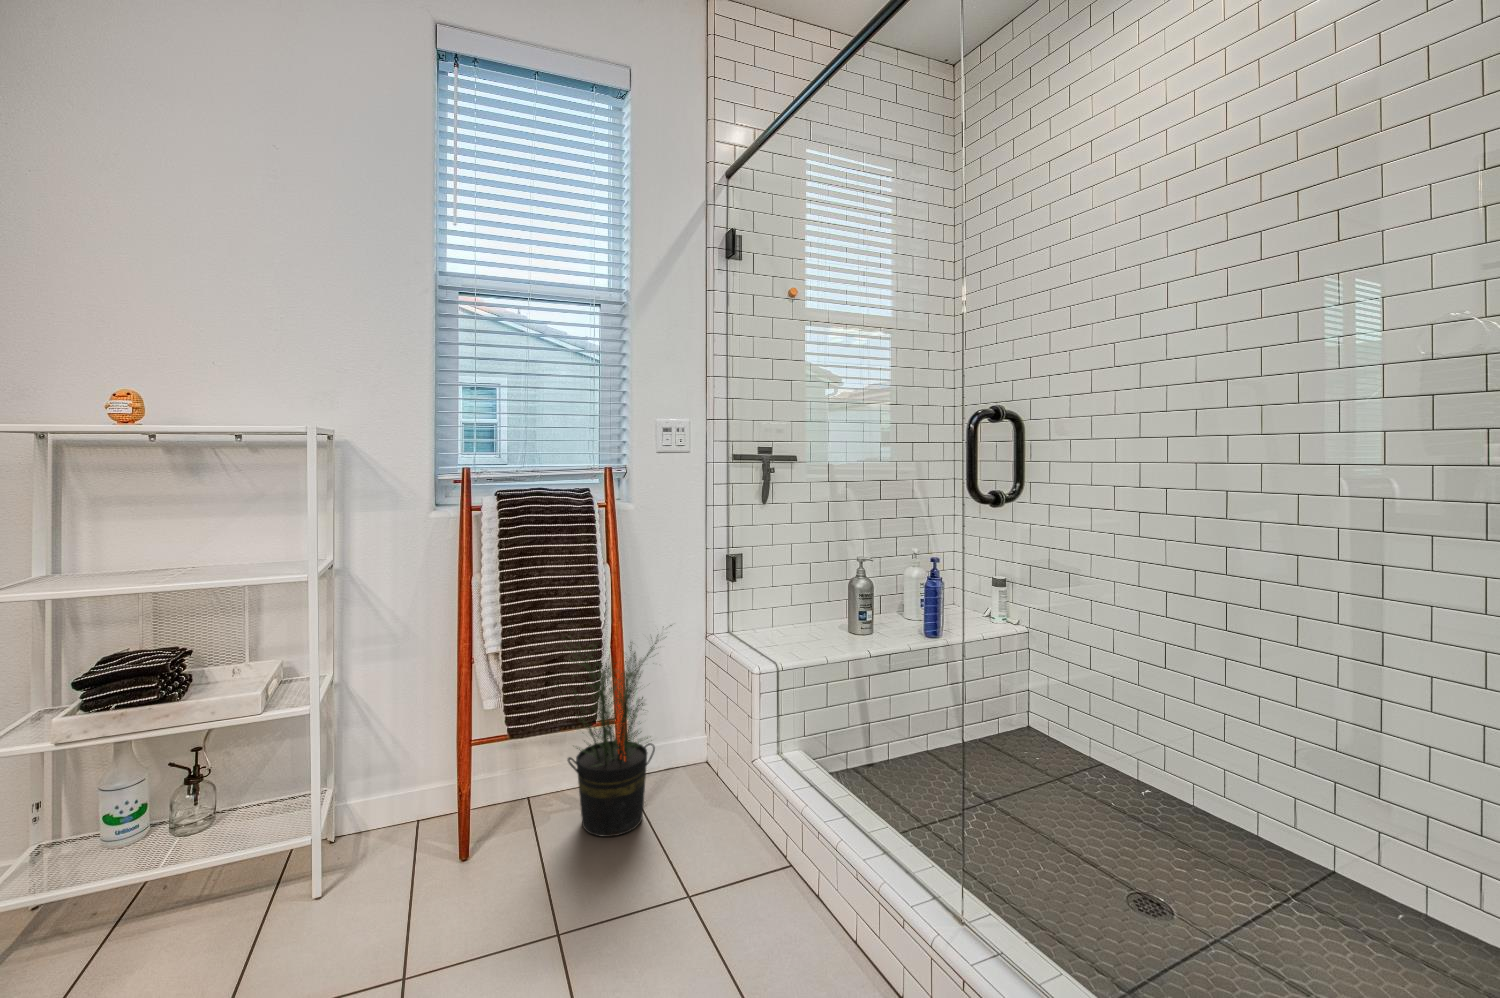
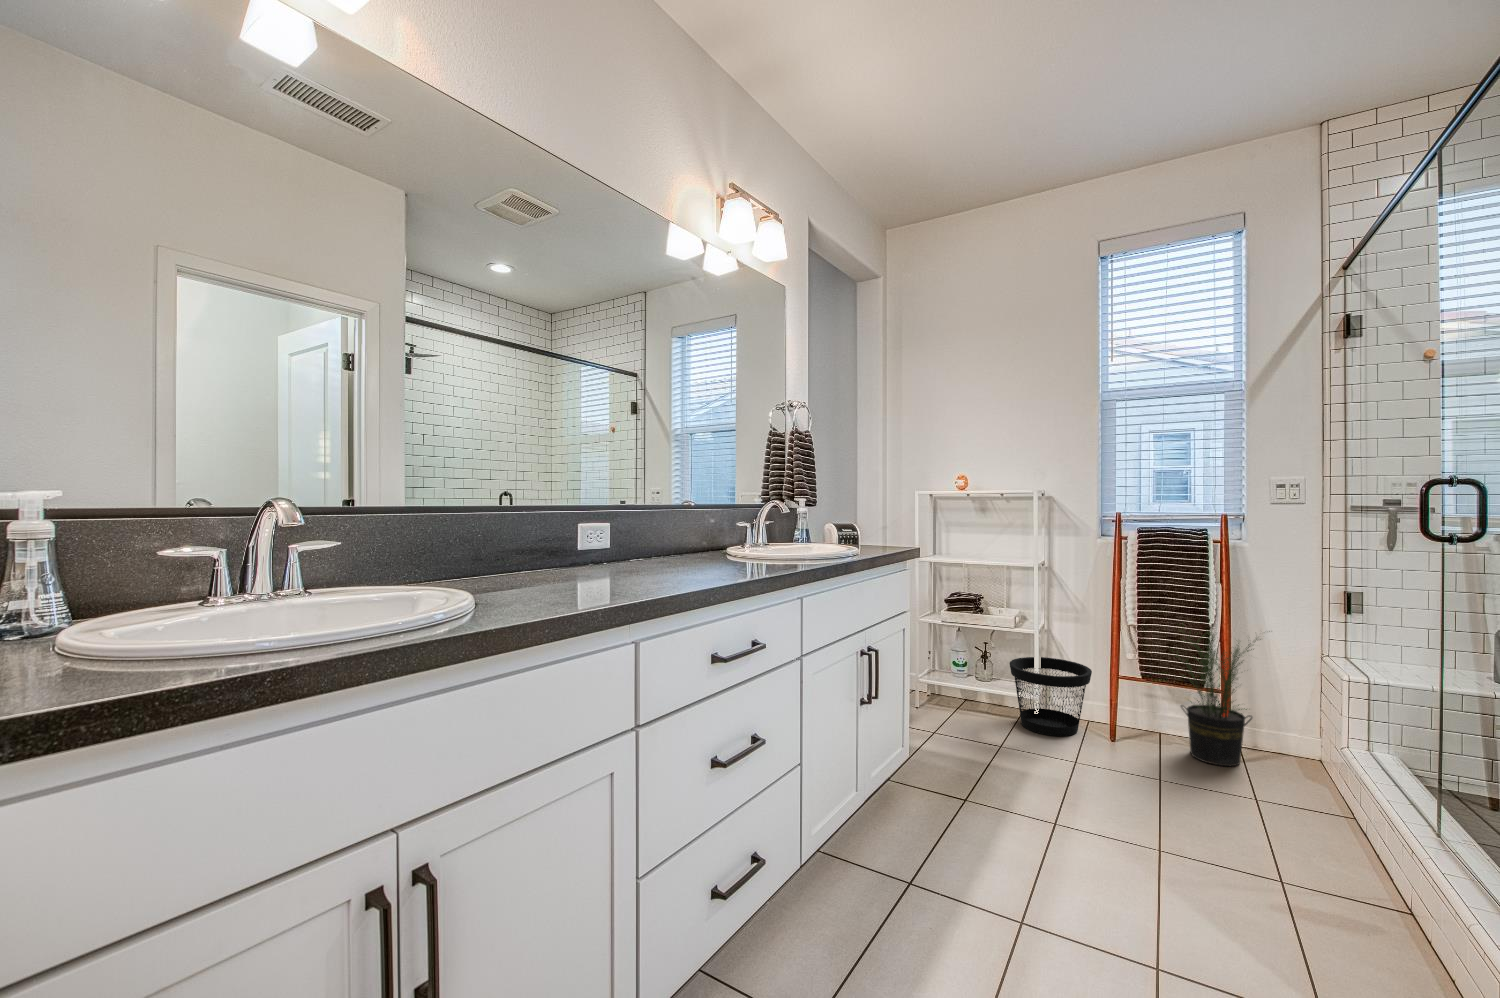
wastebasket: none [259,733,430,908] -> present [1010,657,1092,736]

